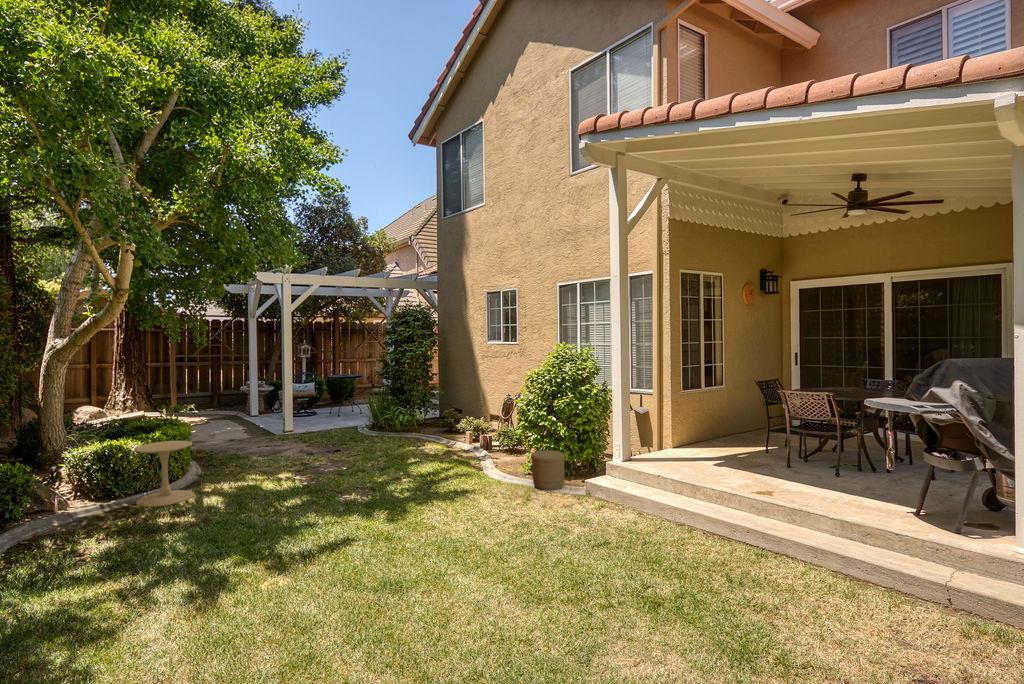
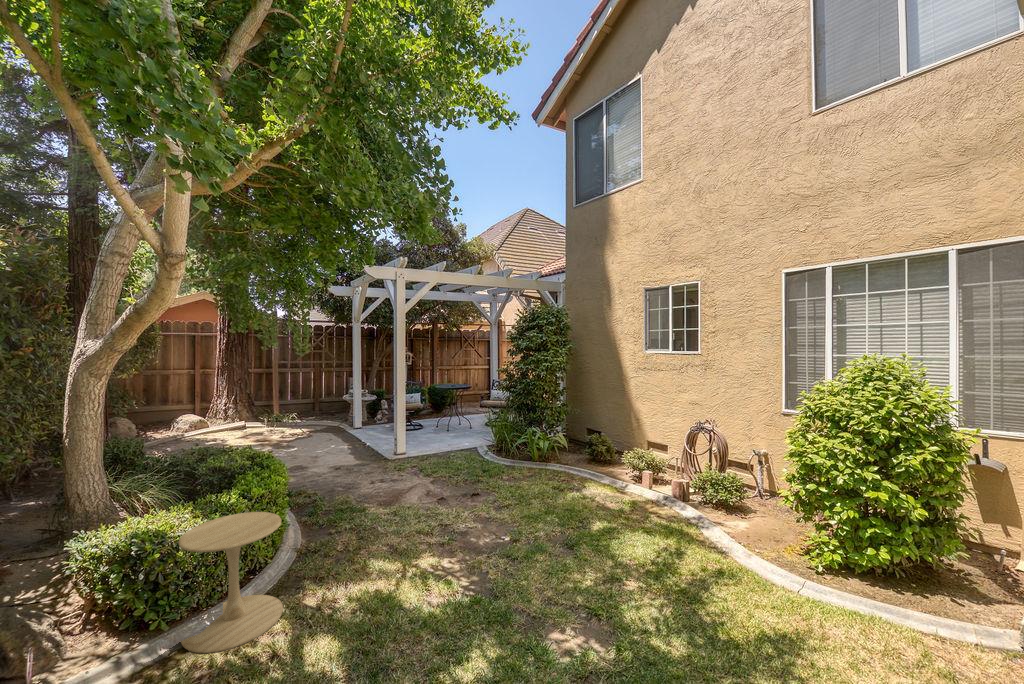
woven basket: present [531,450,565,490] -> none [886,551,975,646]

